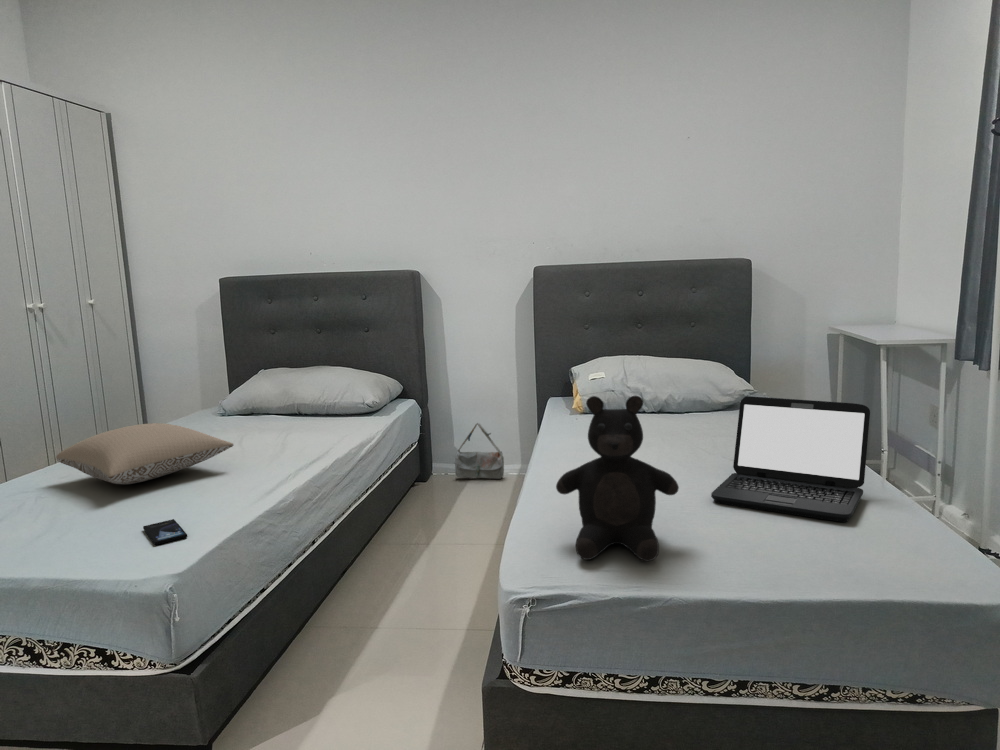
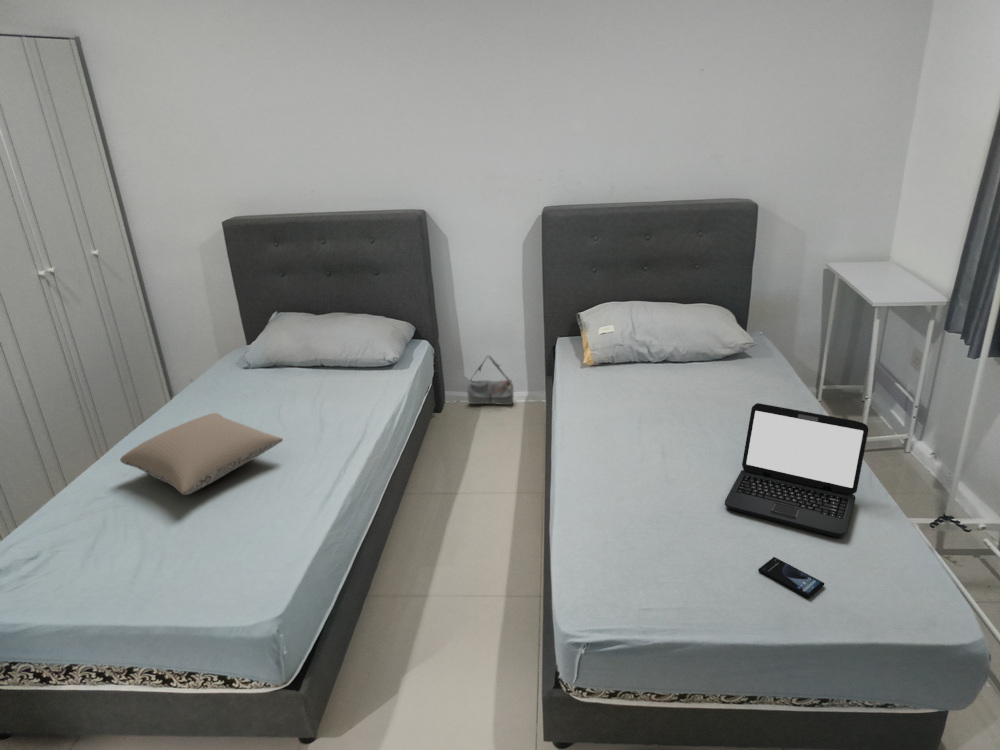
teddy bear: present [556,396,679,561] -> none [597,455,704,598]
smartphone: present [143,519,187,545] -> present [758,557,824,598]

